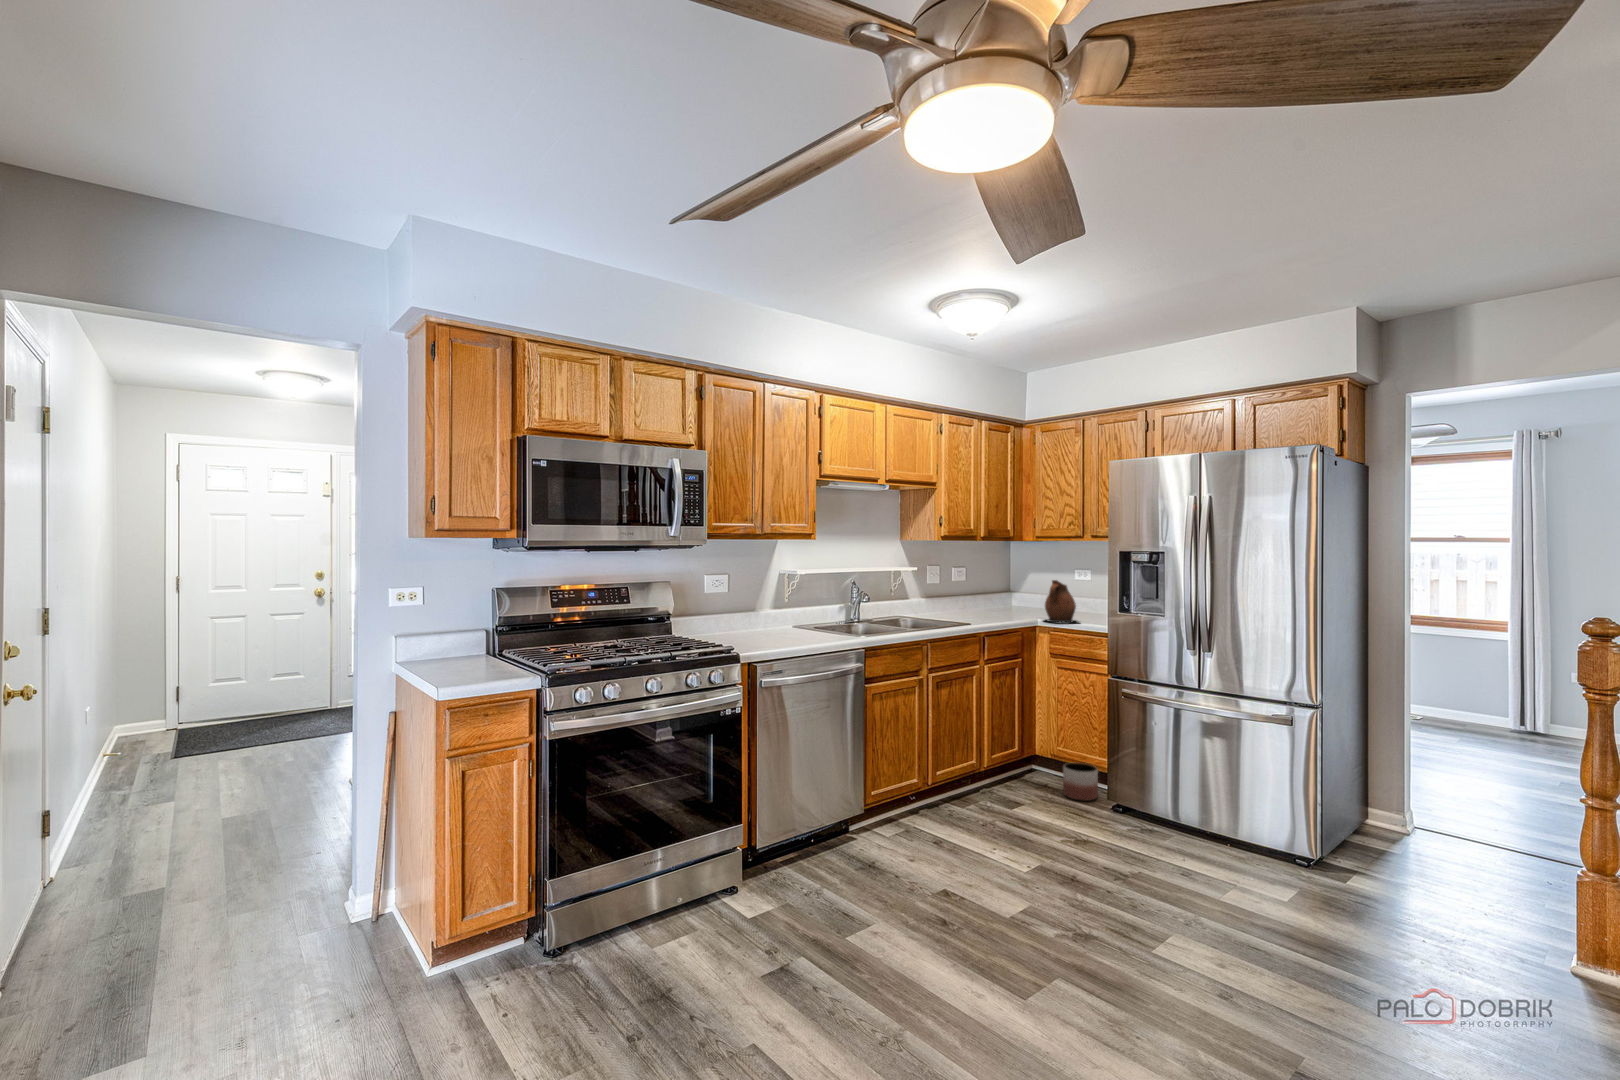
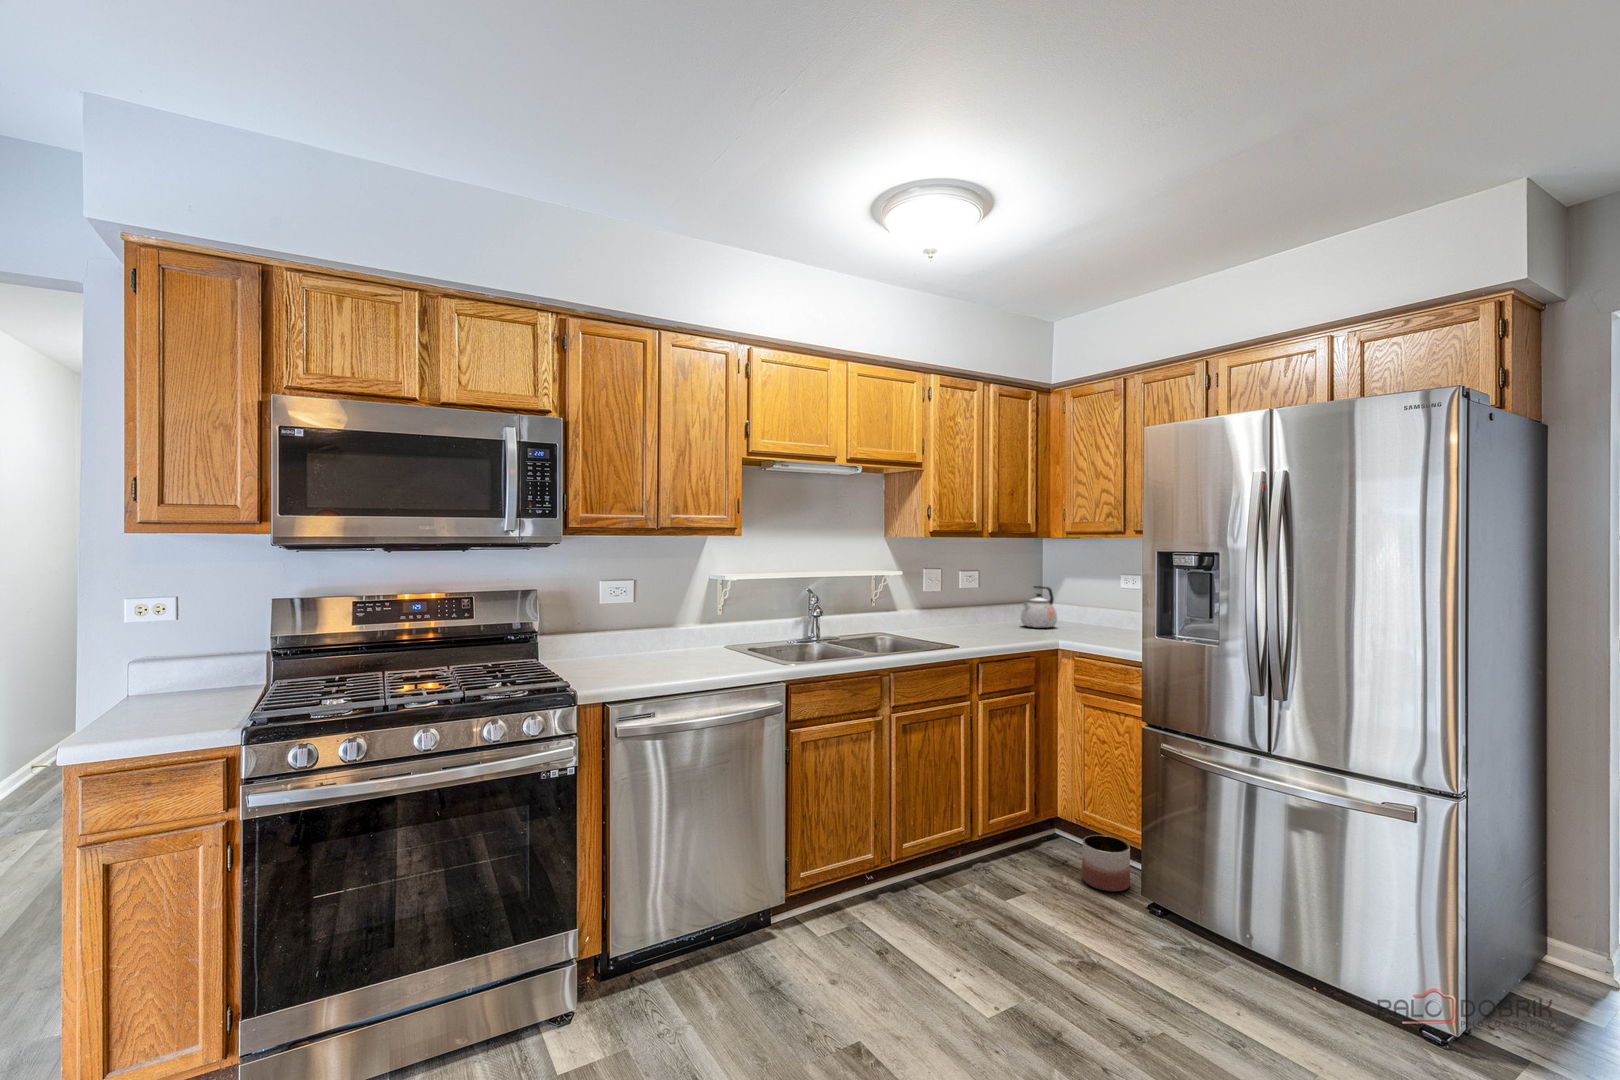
kettle: none [999,579,1028,612] -> present [1020,586,1057,628]
ceramic pitcher: present [1045,580,1077,622] -> none [1062,588,1116,646]

